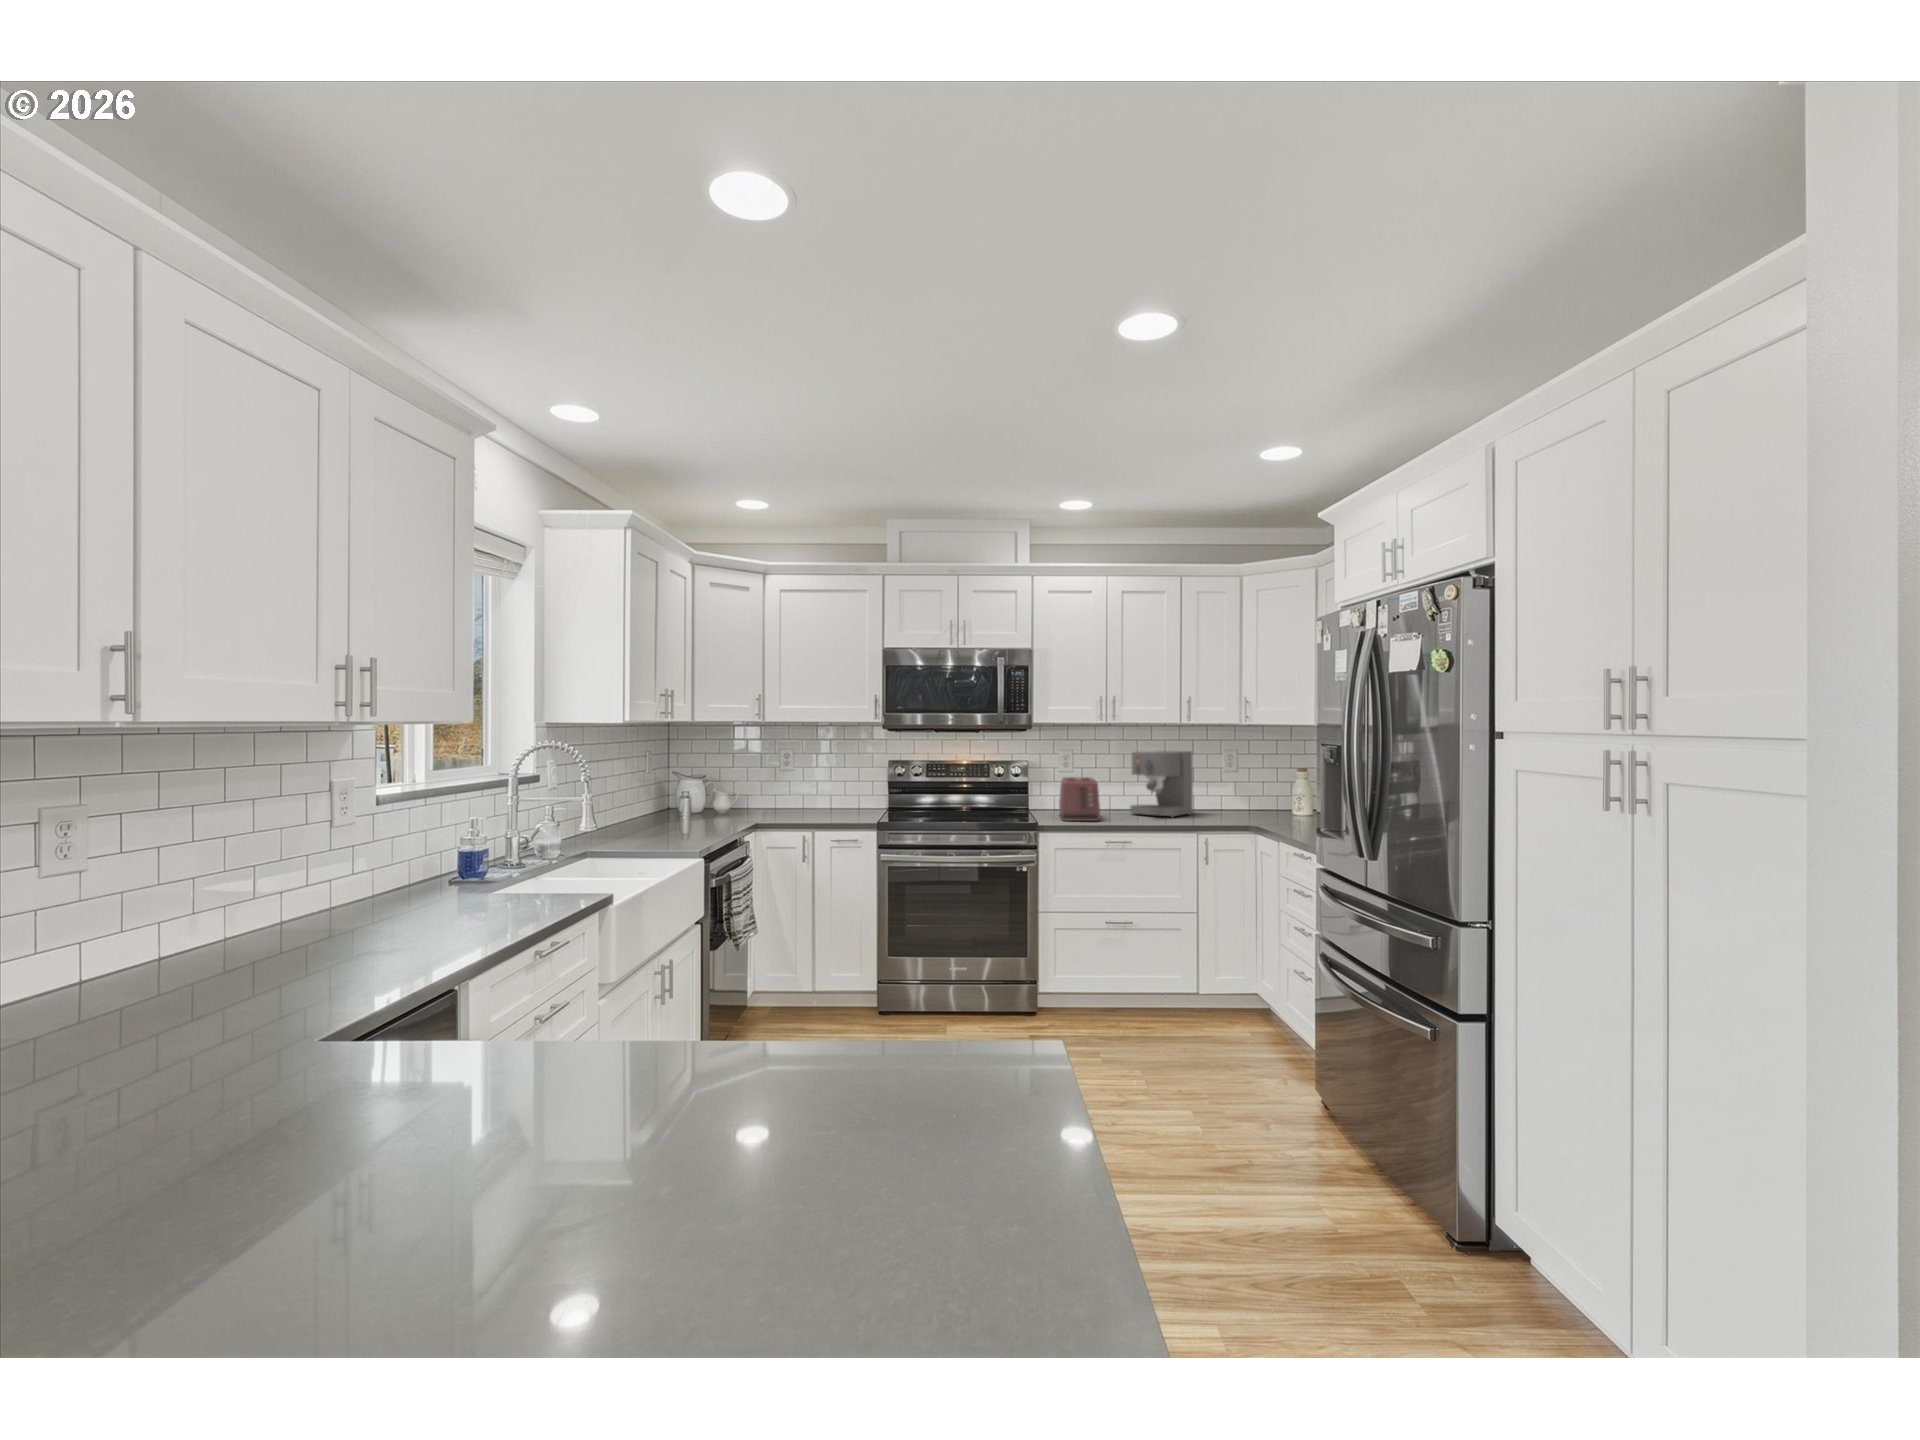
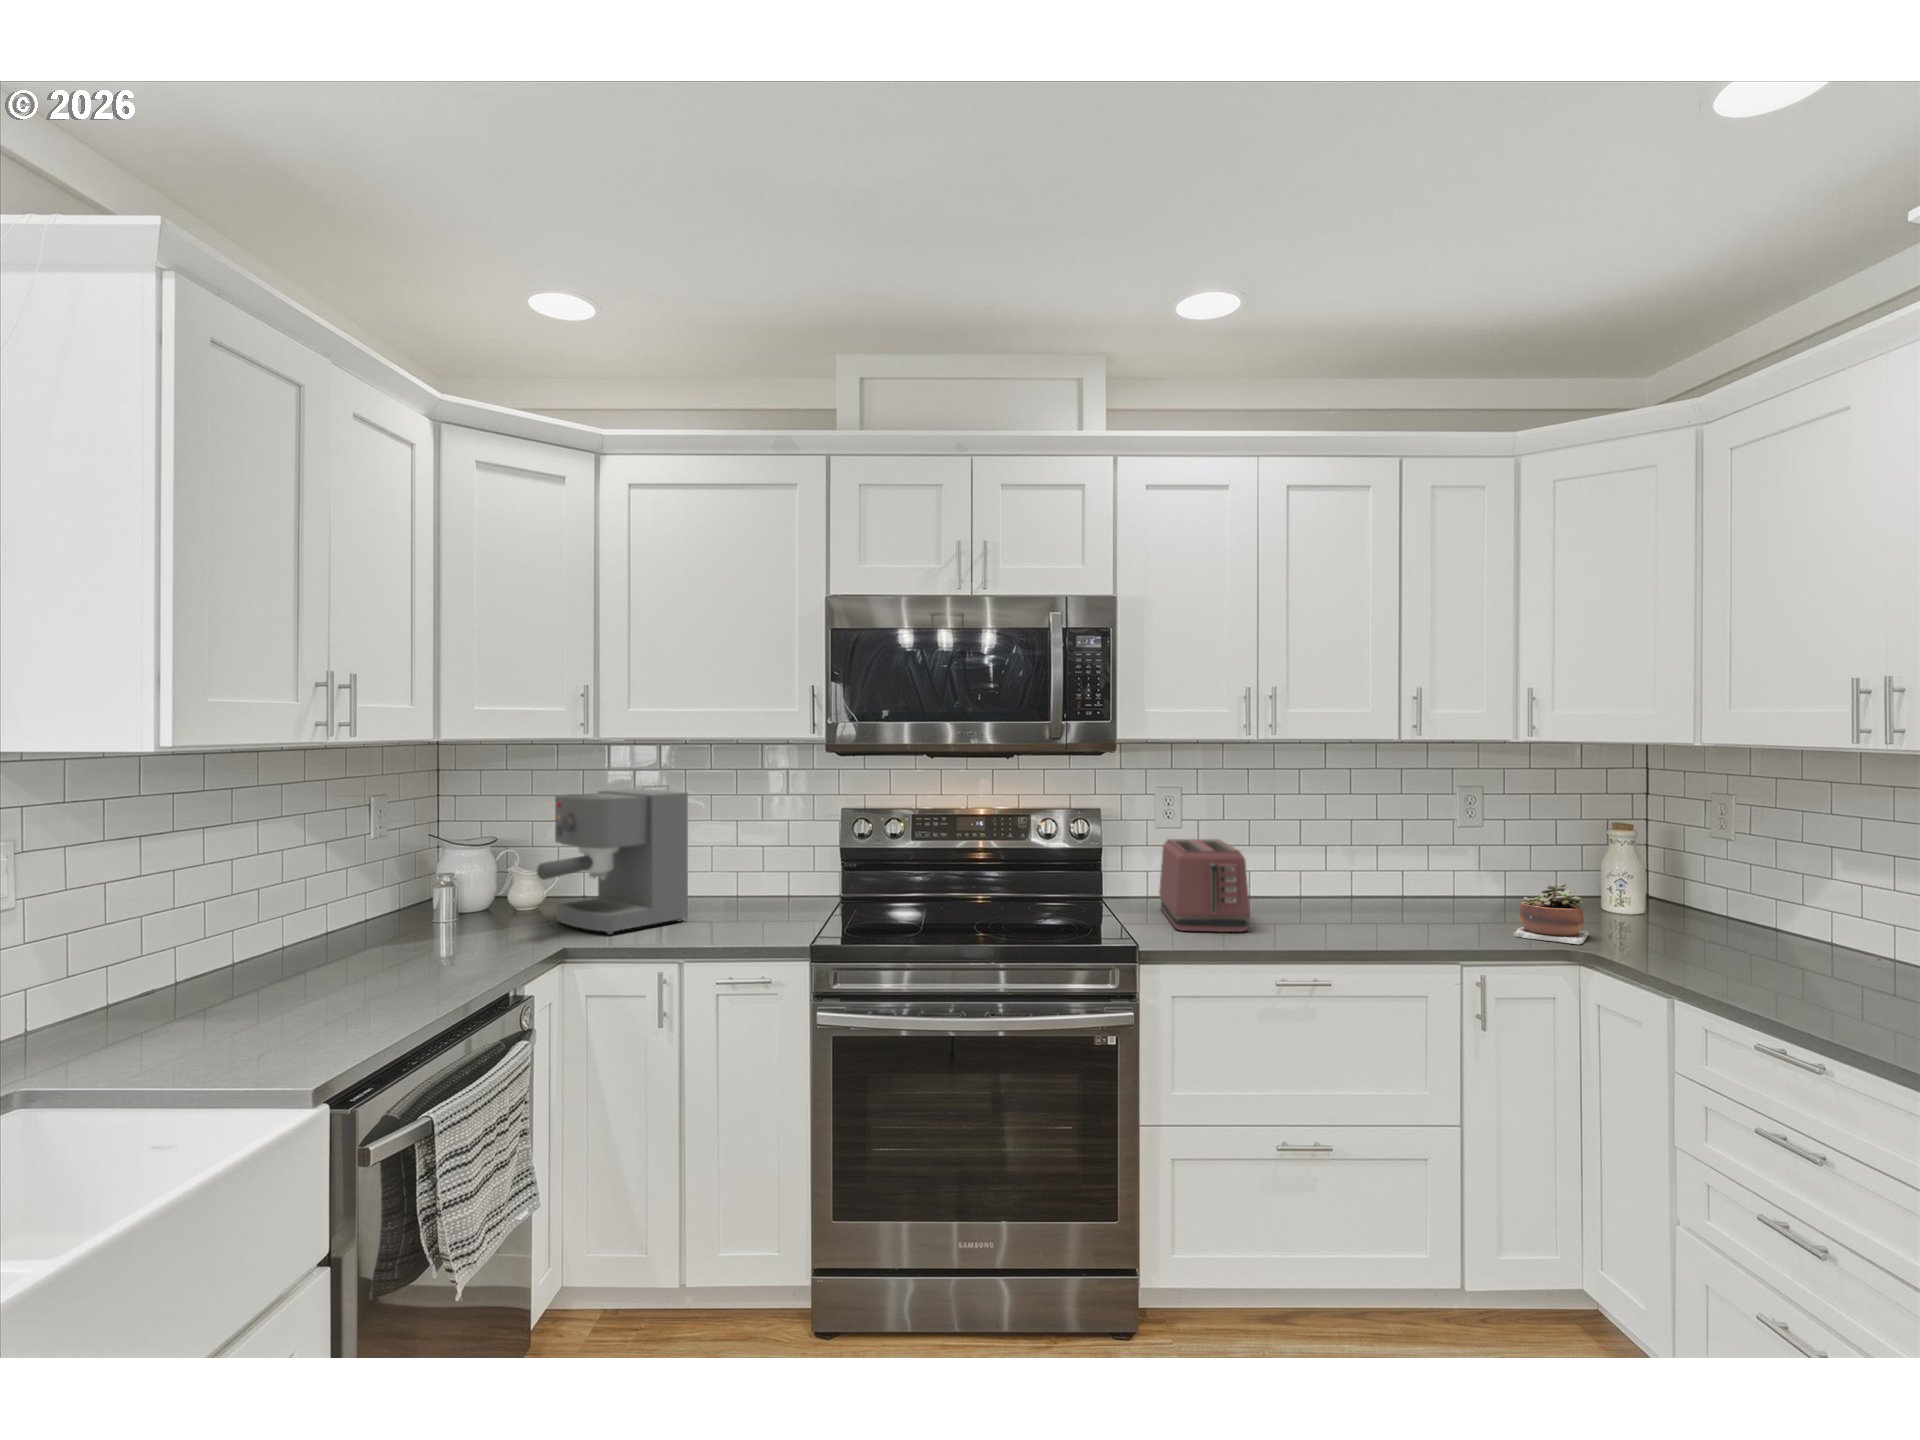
coffee maker: present [1130,750,1193,817] -> present [537,789,688,934]
succulent plant: none [1234,797,1273,825] -> present [1514,884,1589,944]

